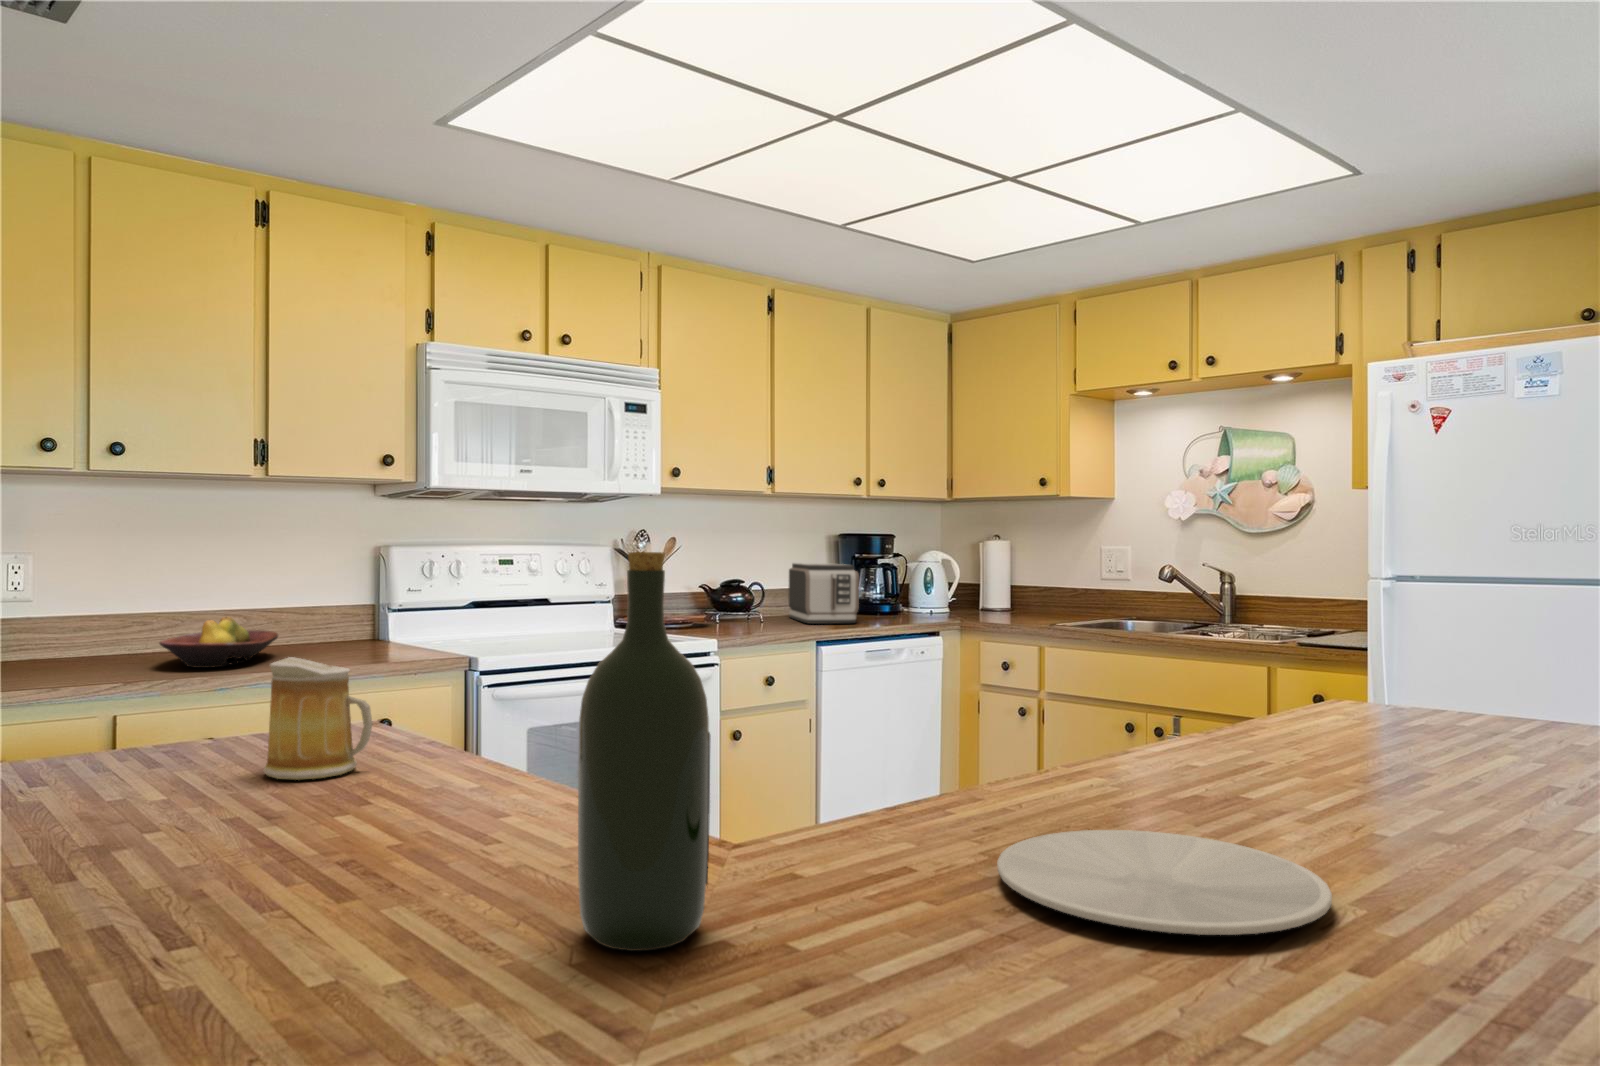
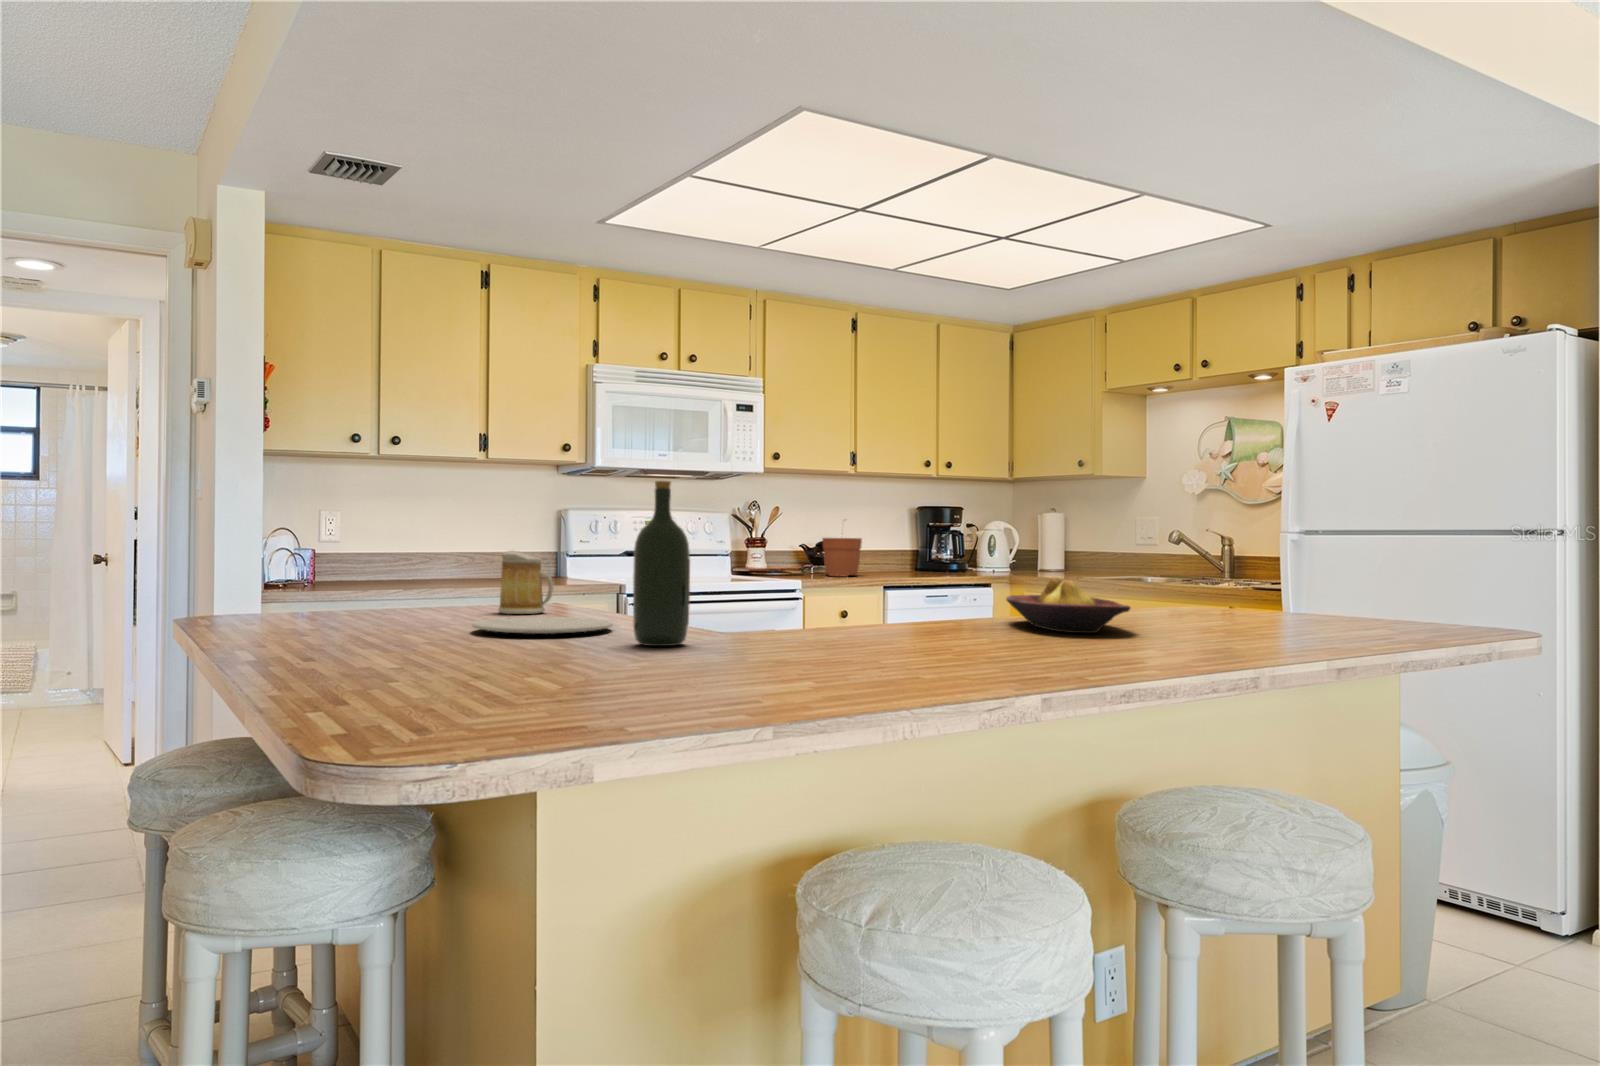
plant pot: none [734,553,787,629] -> present [822,538,862,576]
toaster: present [789,563,859,624] -> none [871,529,922,575]
fruit bowl: present [159,616,278,668] -> present [1006,578,1130,633]
plate: present [997,830,1332,935] -> present [472,617,613,634]

